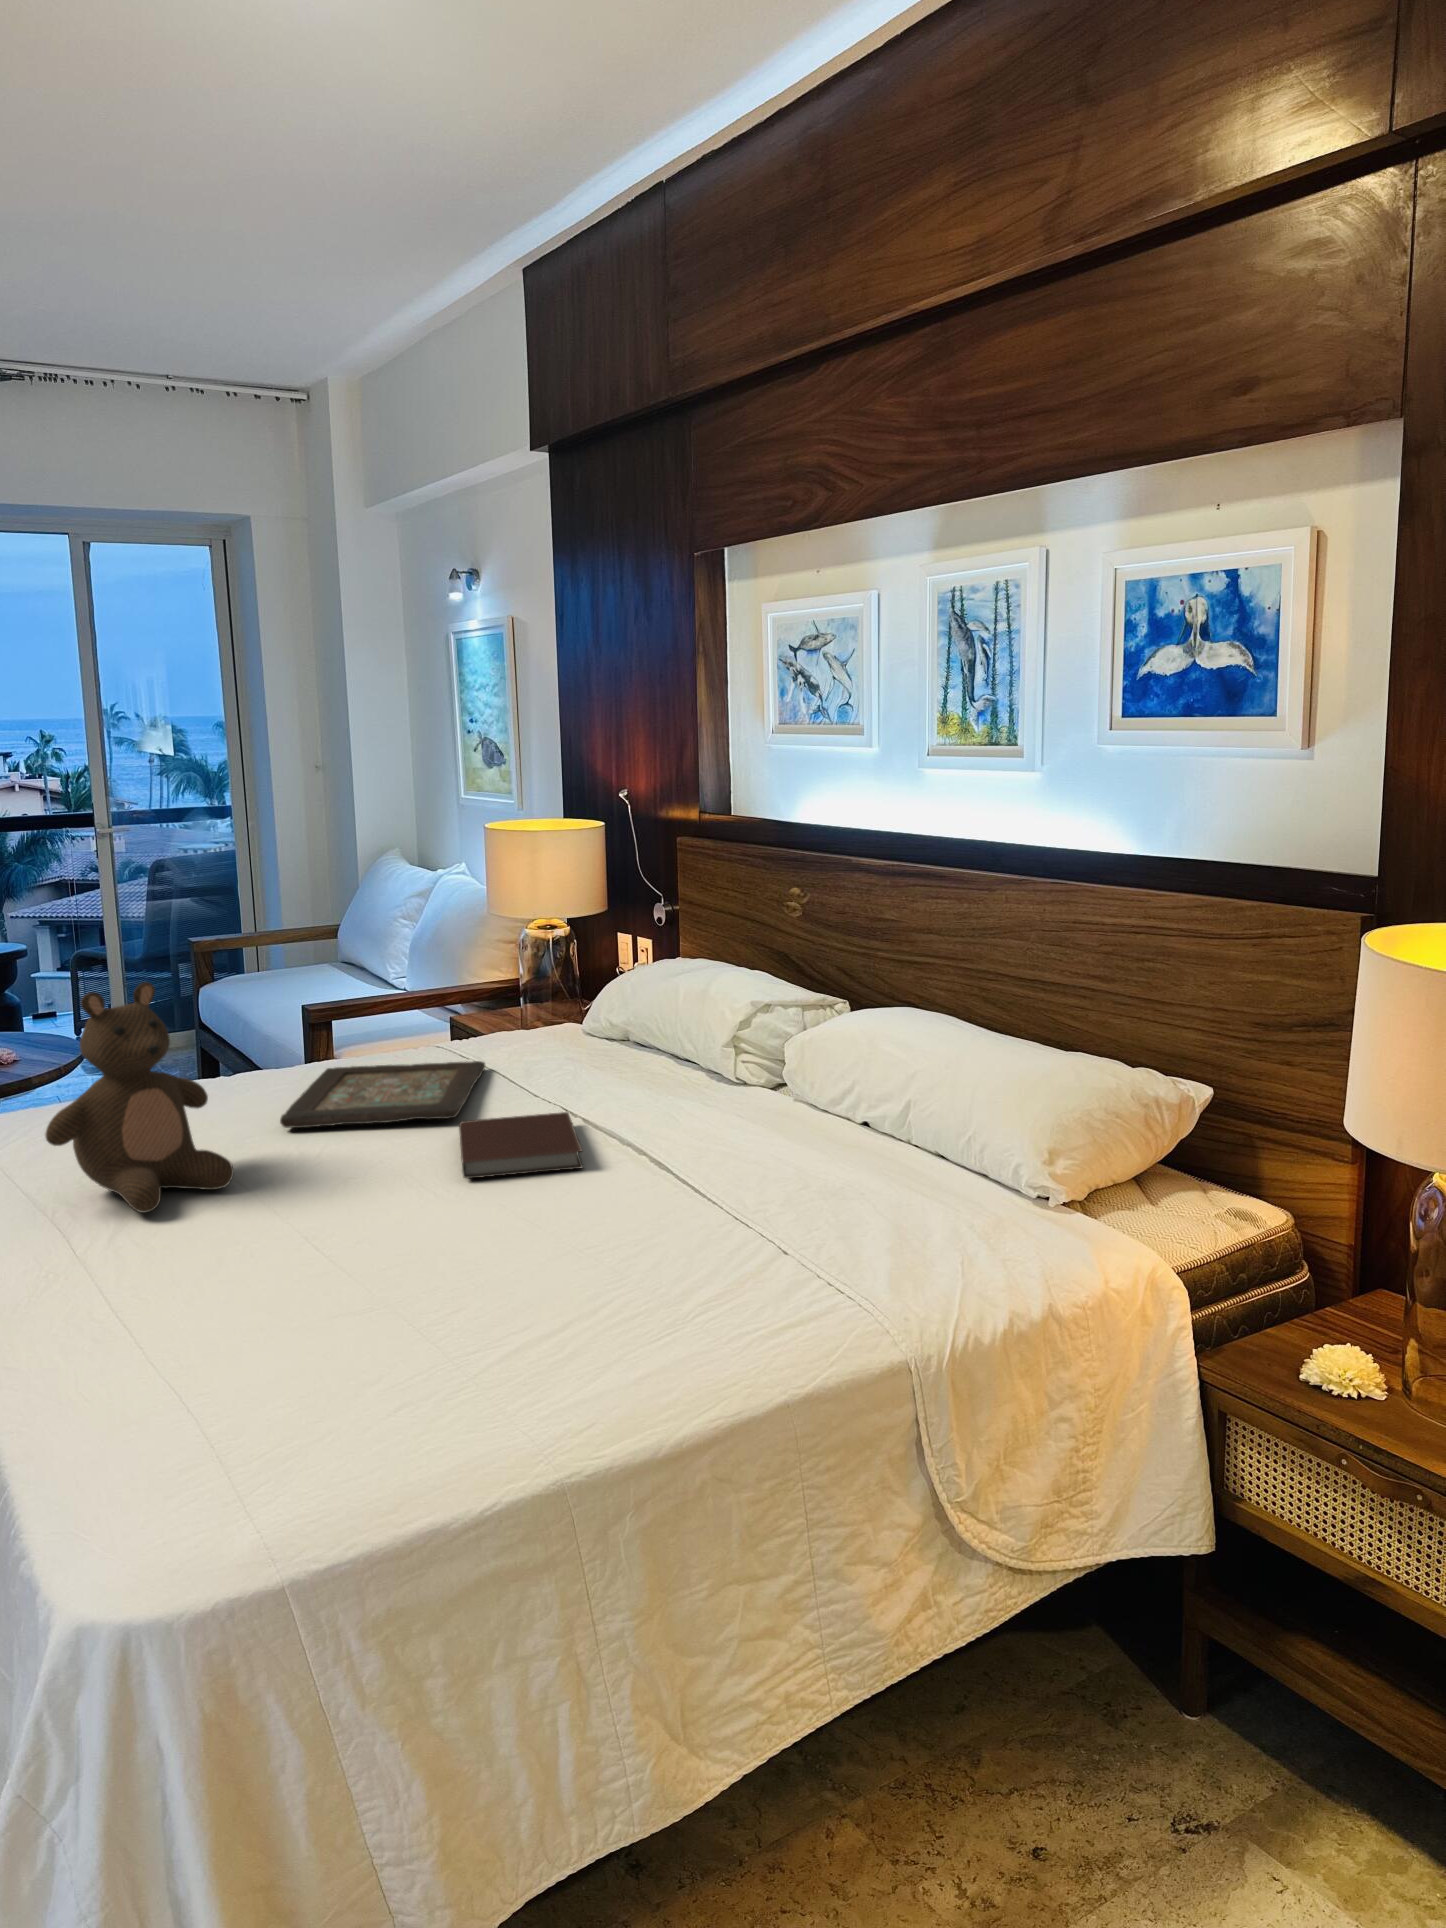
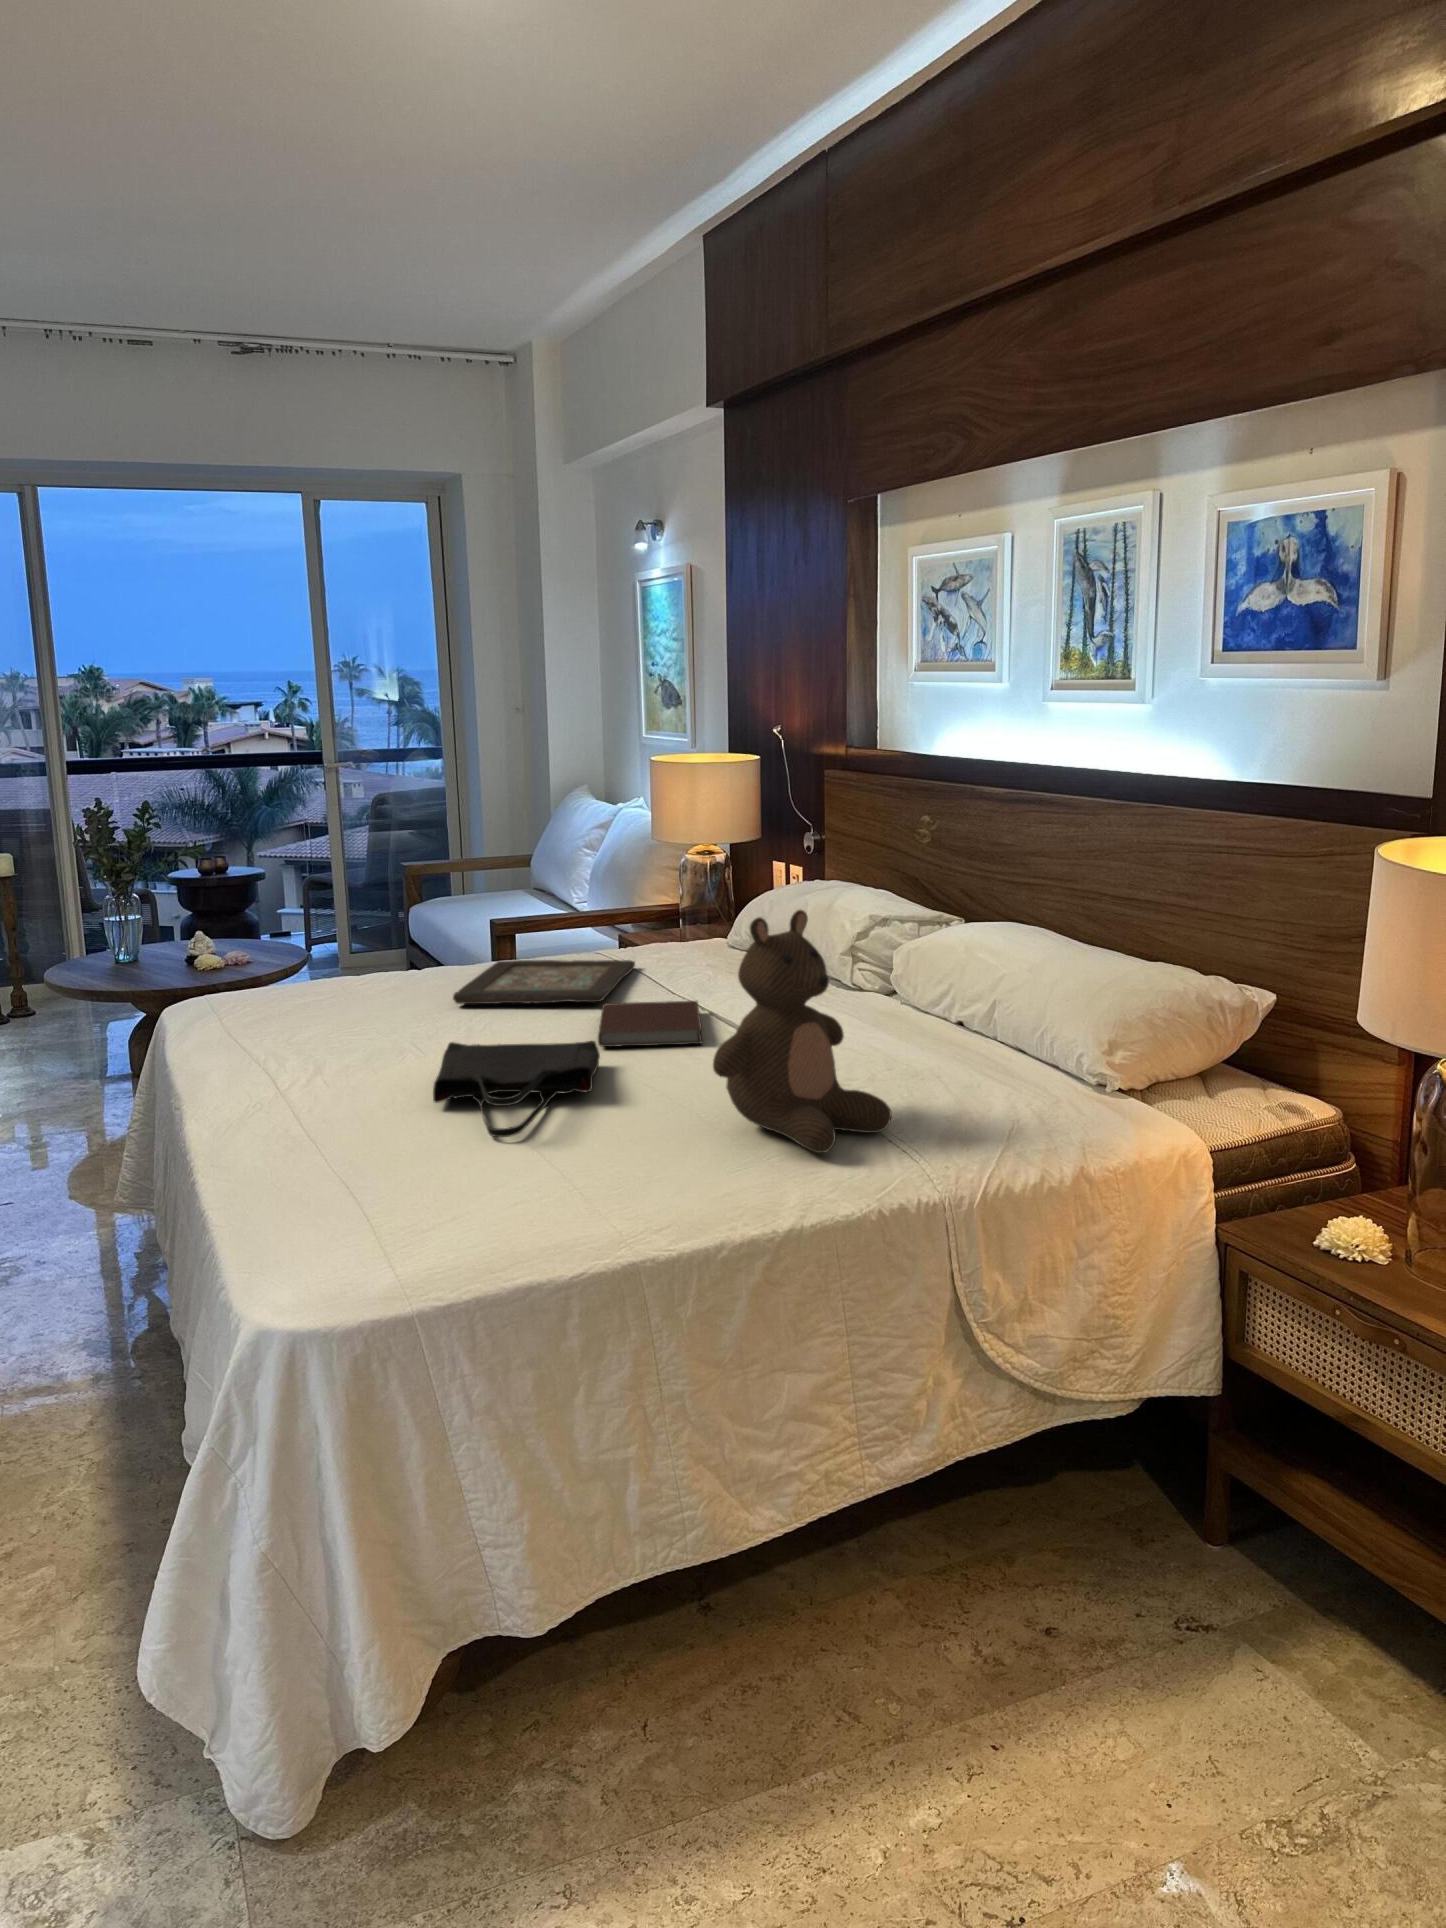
stuffed bear: present [45,982,234,1213] -> present [713,910,892,1153]
tote bag: none [275,1176,471,1318] -> present [433,1041,600,1137]

